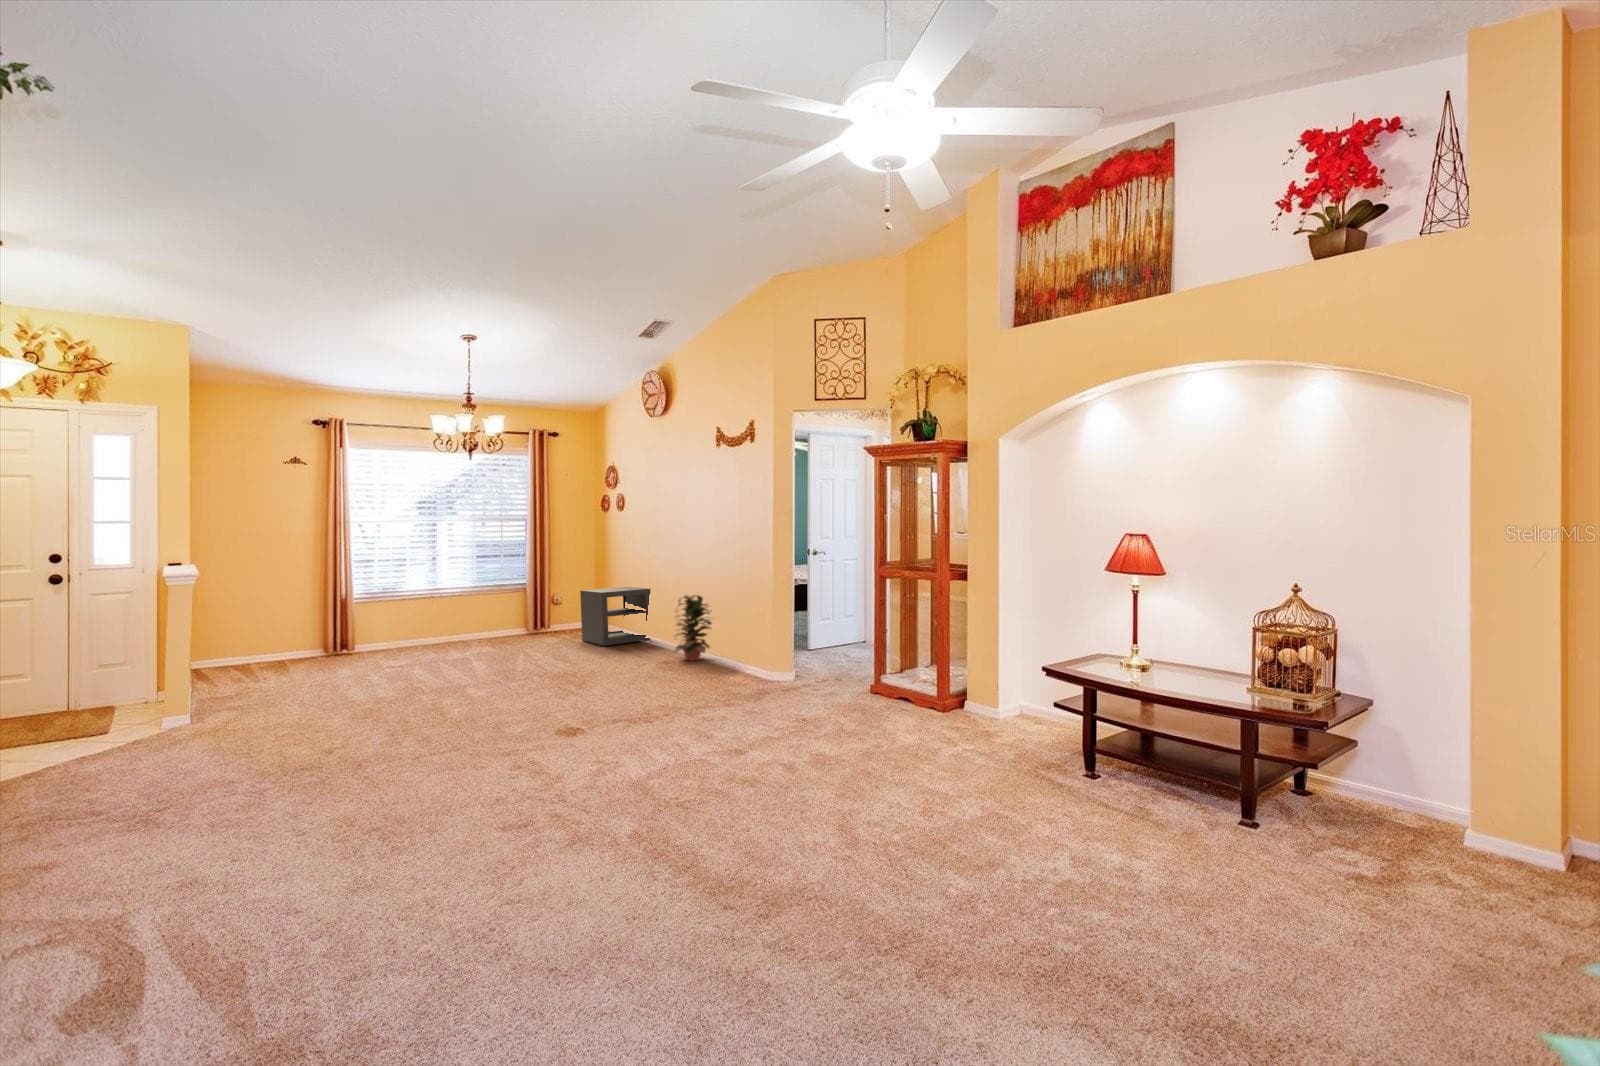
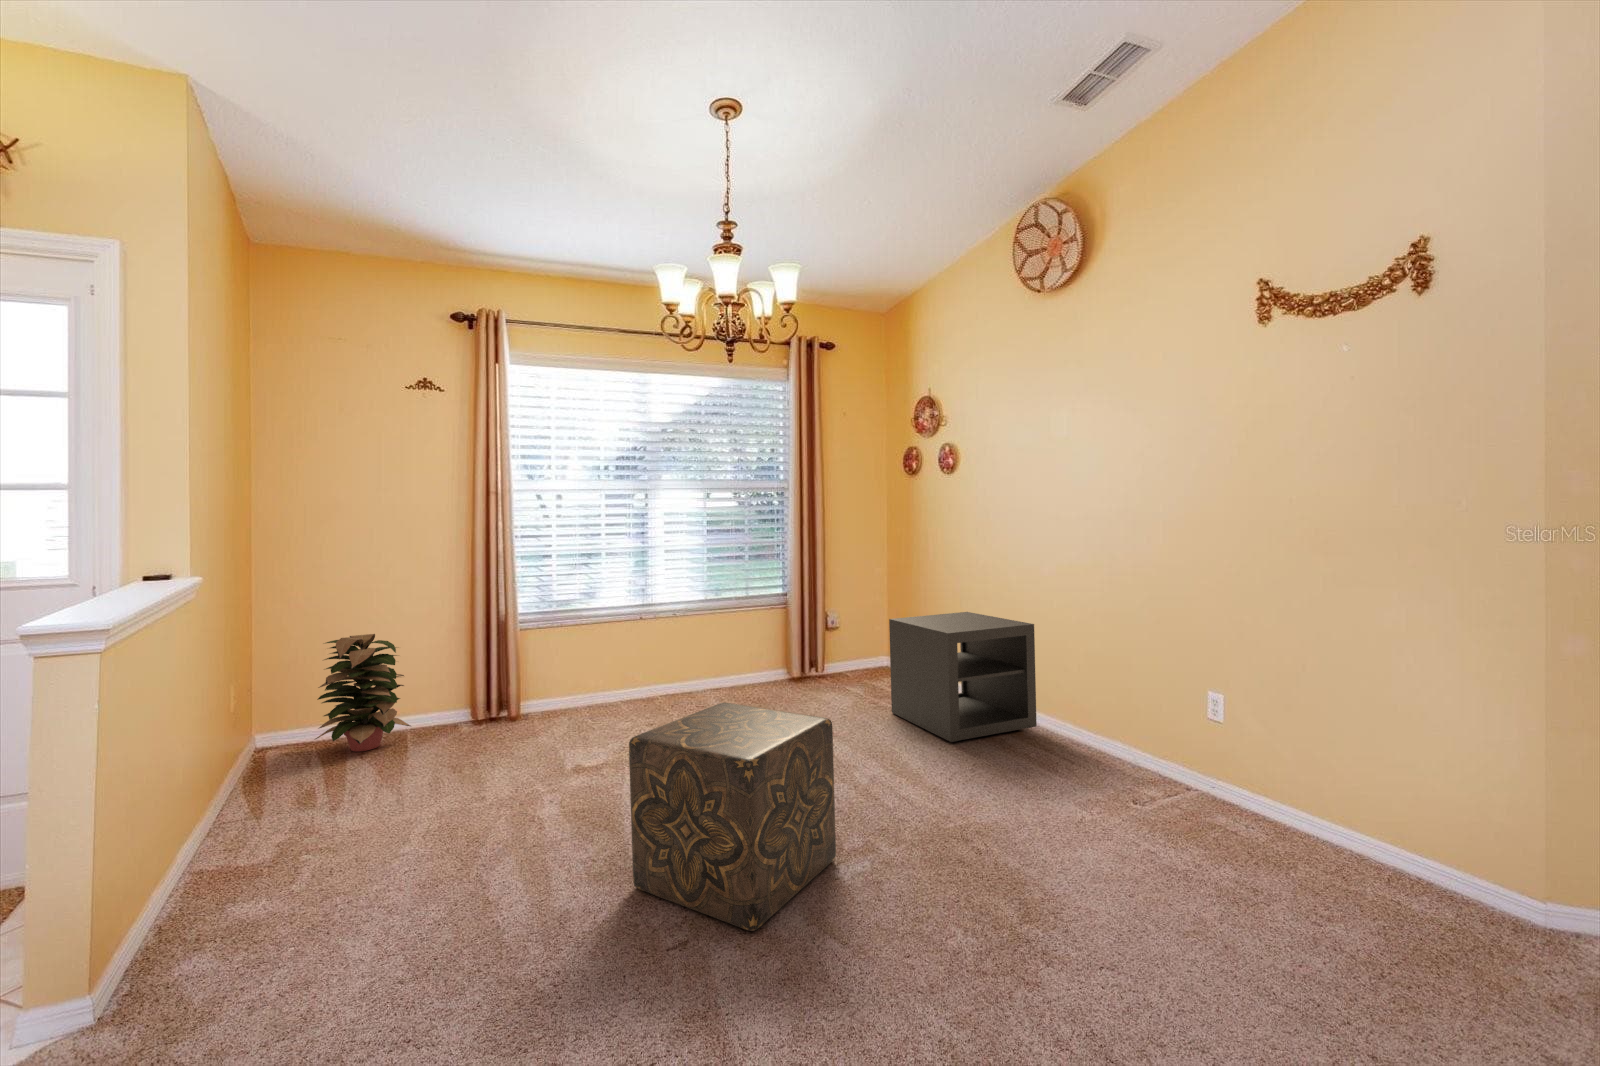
decorative plant: present [674,595,711,660] -> present [316,634,410,751]
ottoman: none [438,616,528,684] -> present [629,703,836,931]

